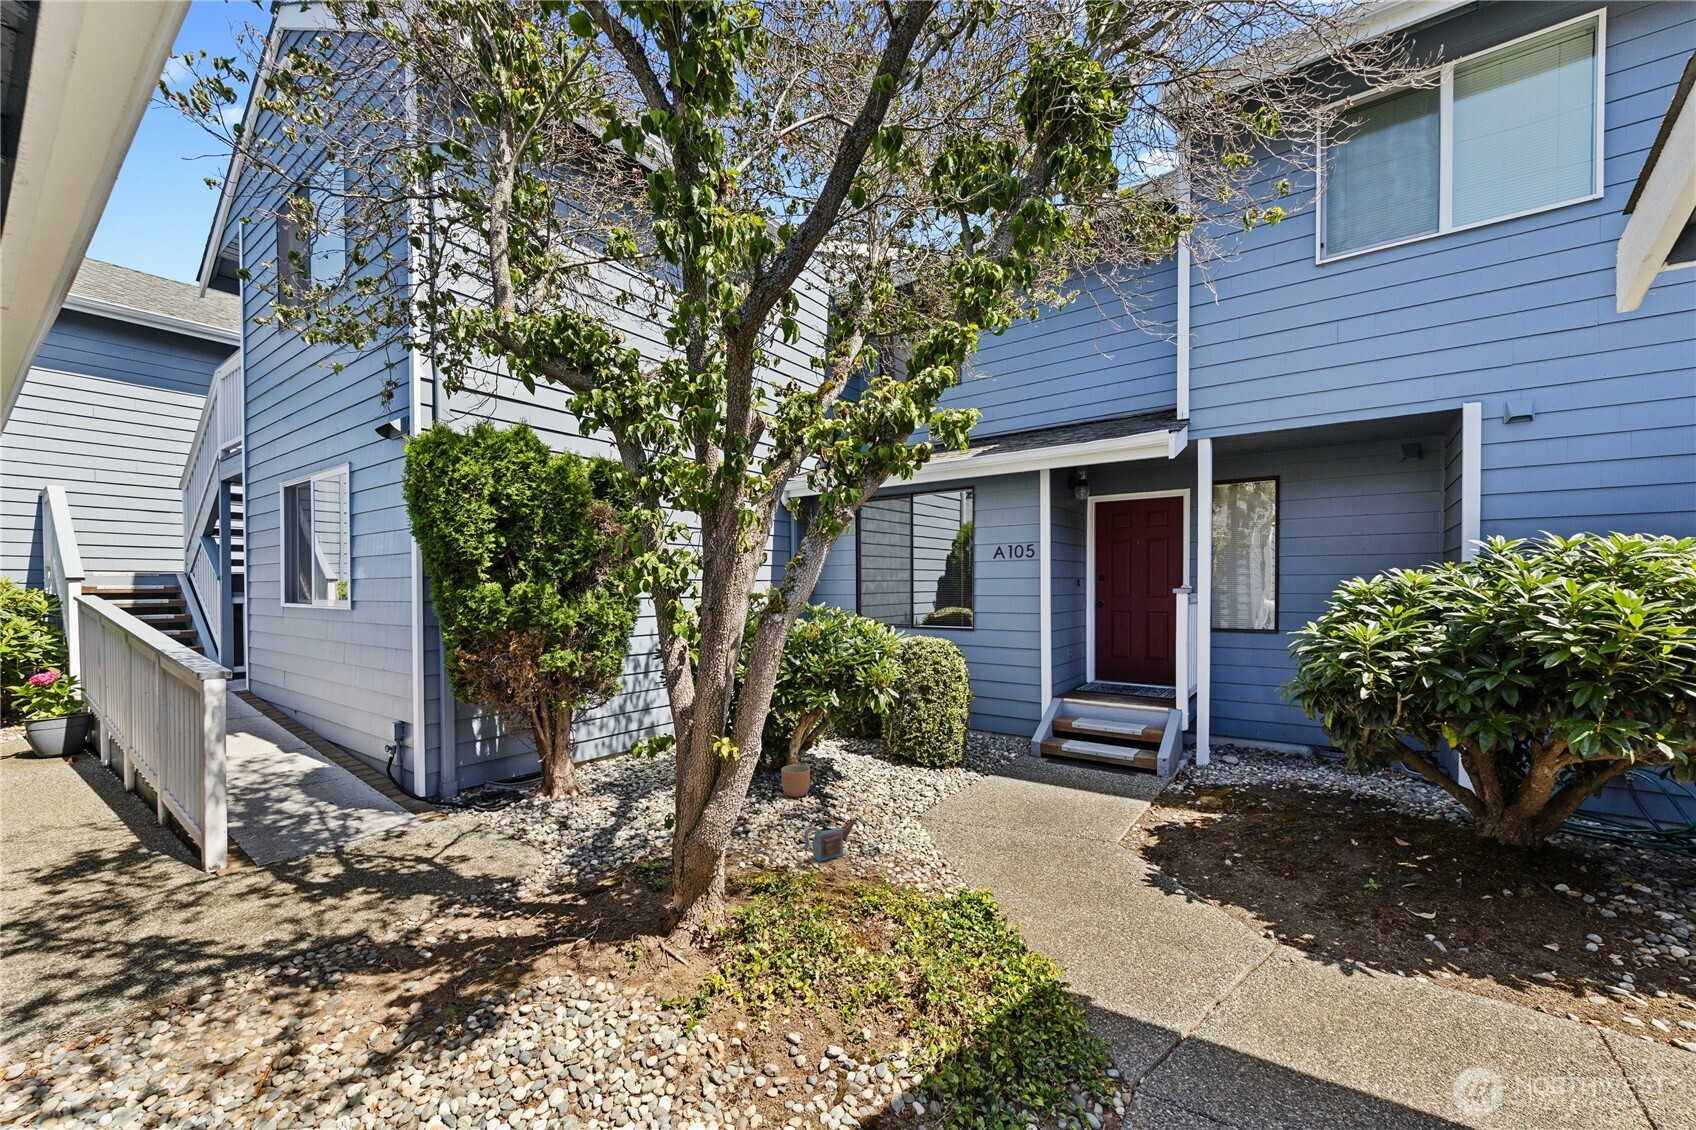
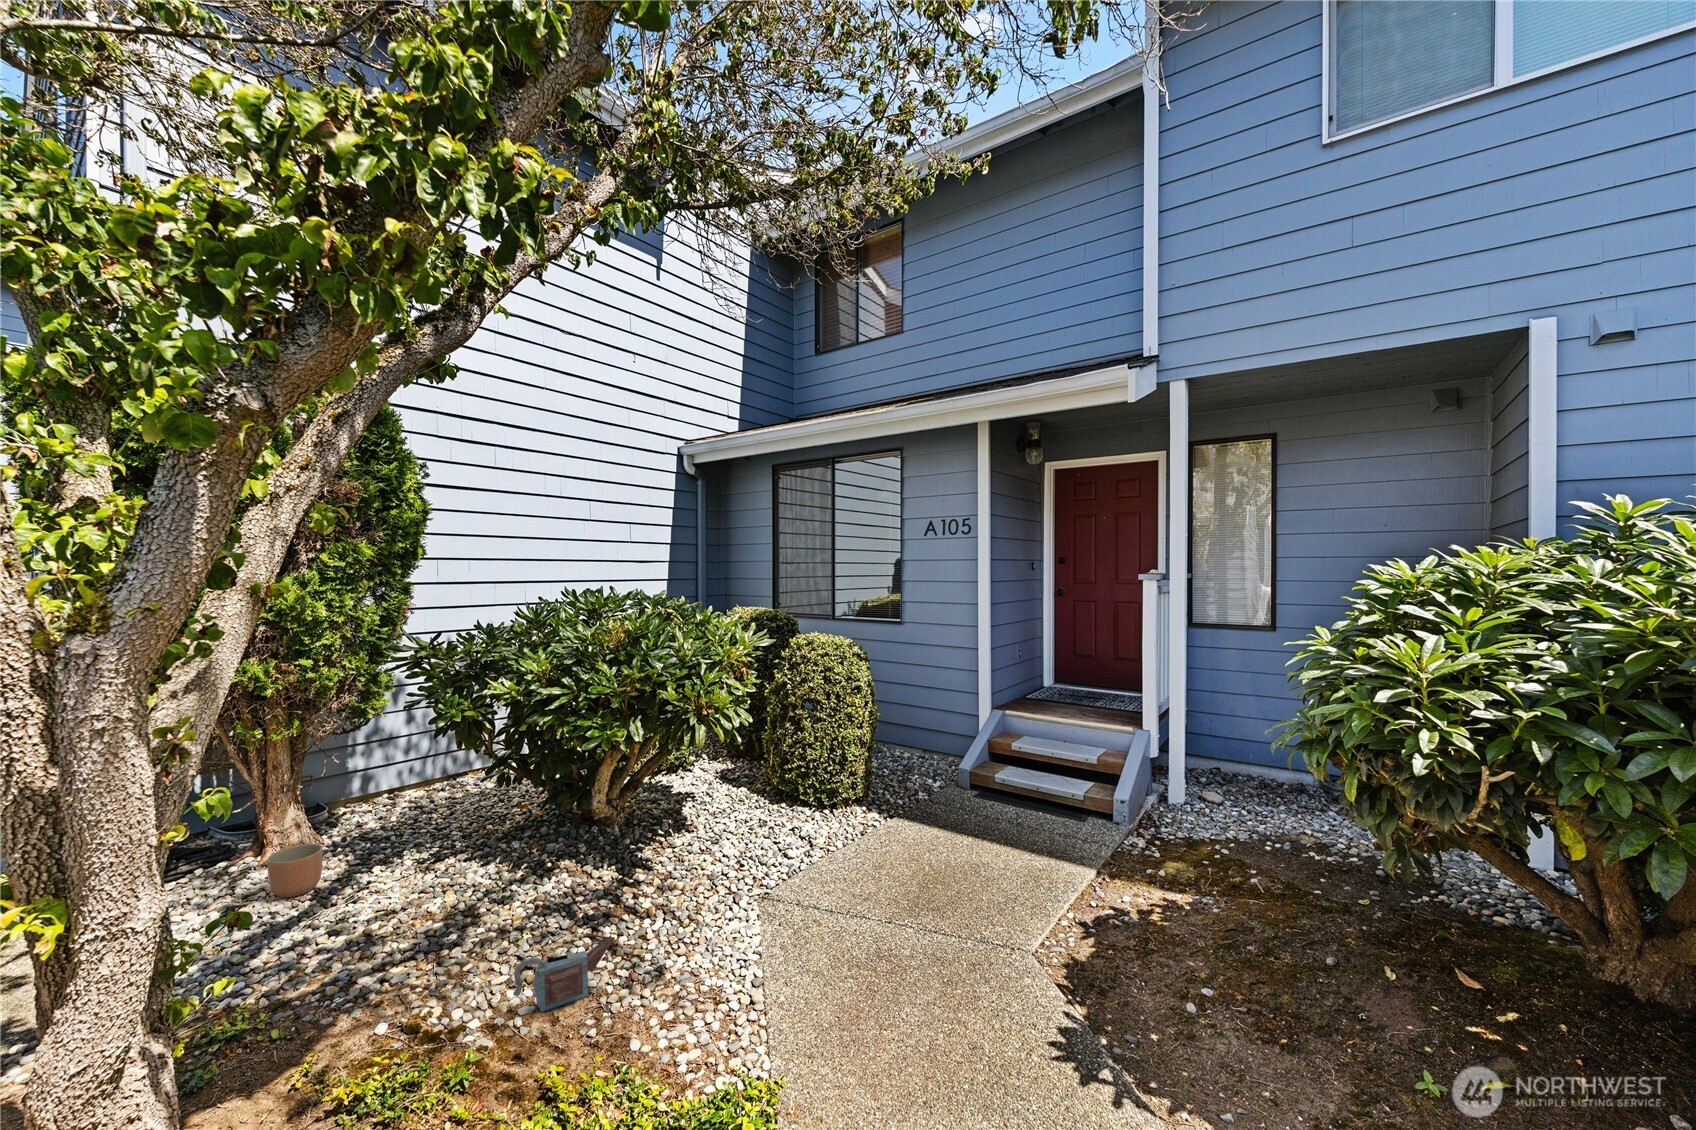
planter: present [781,765,810,797] -> present [267,843,323,898]

